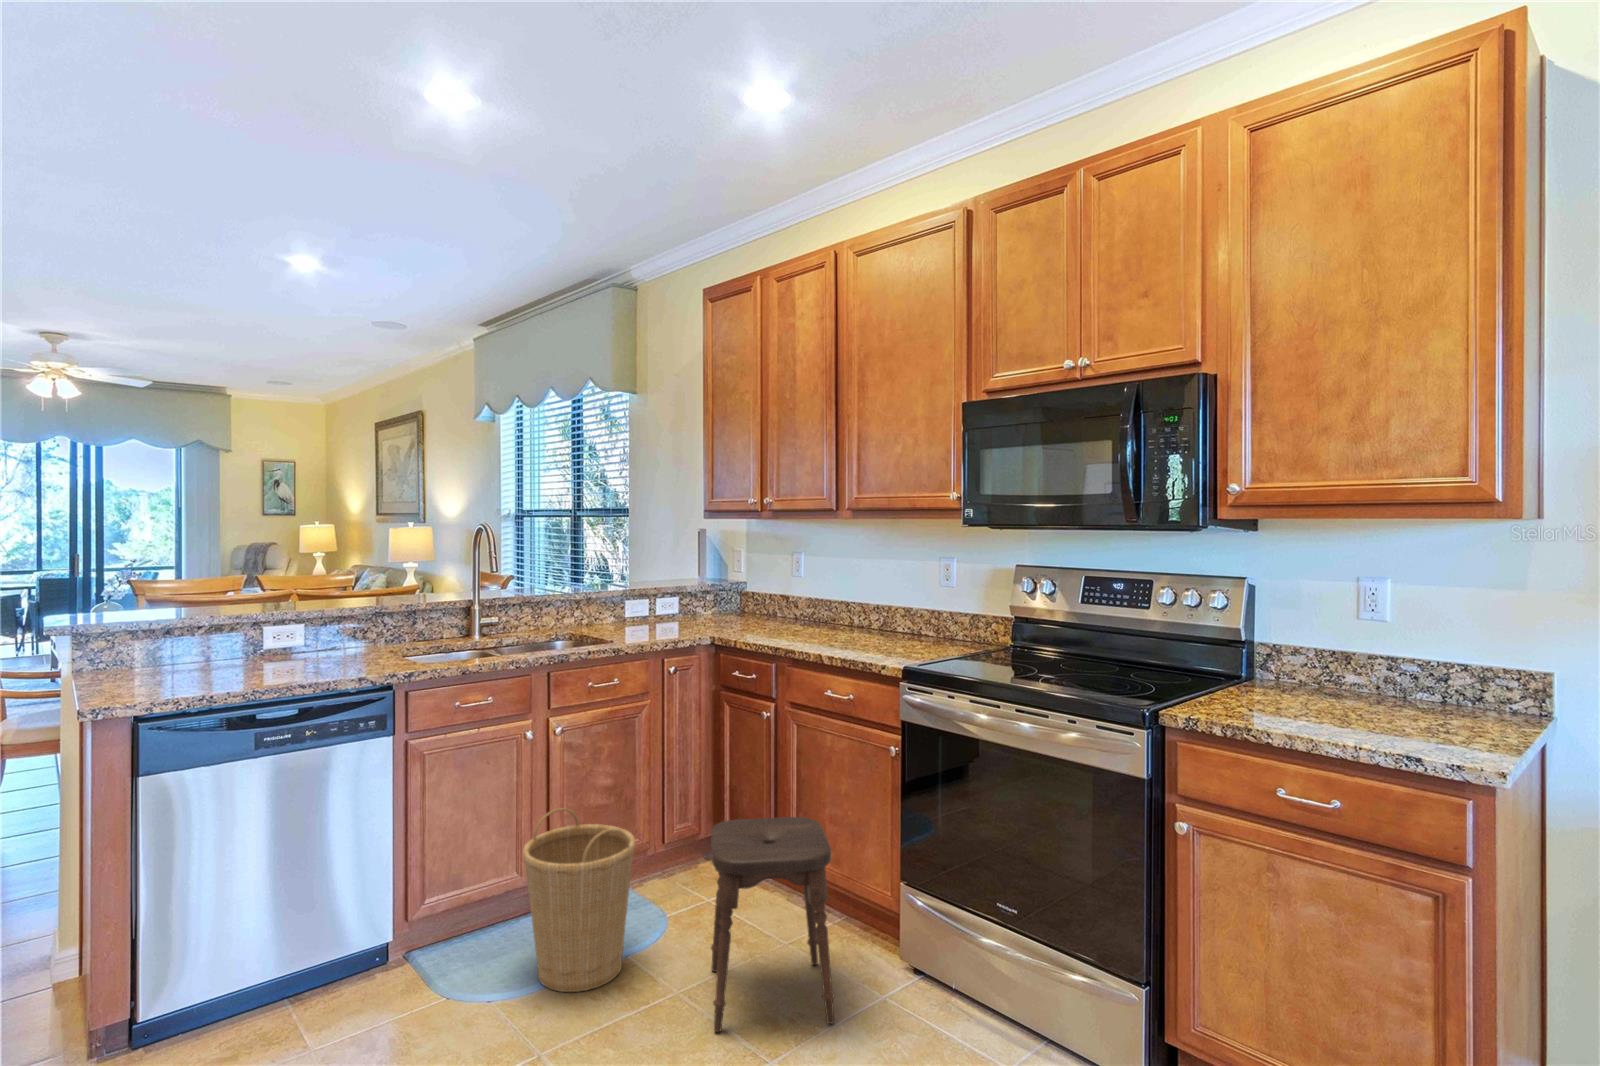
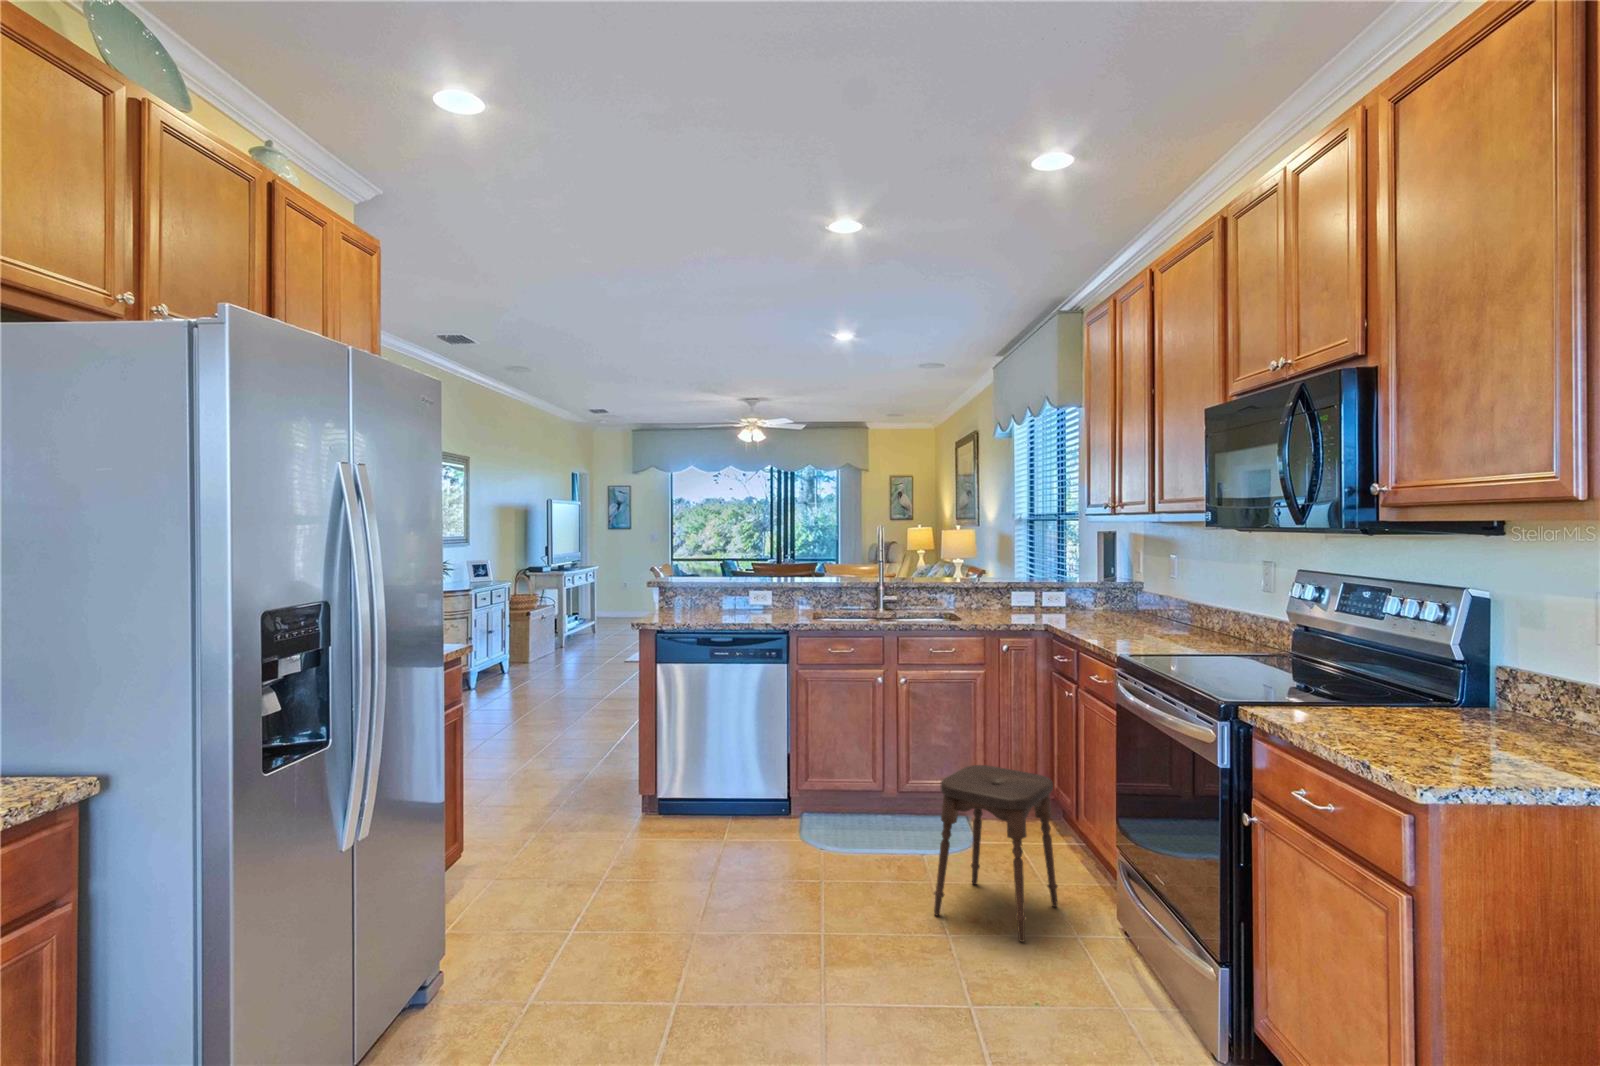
basket: present [523,808,635,992] -> none [848,734,929,866]

